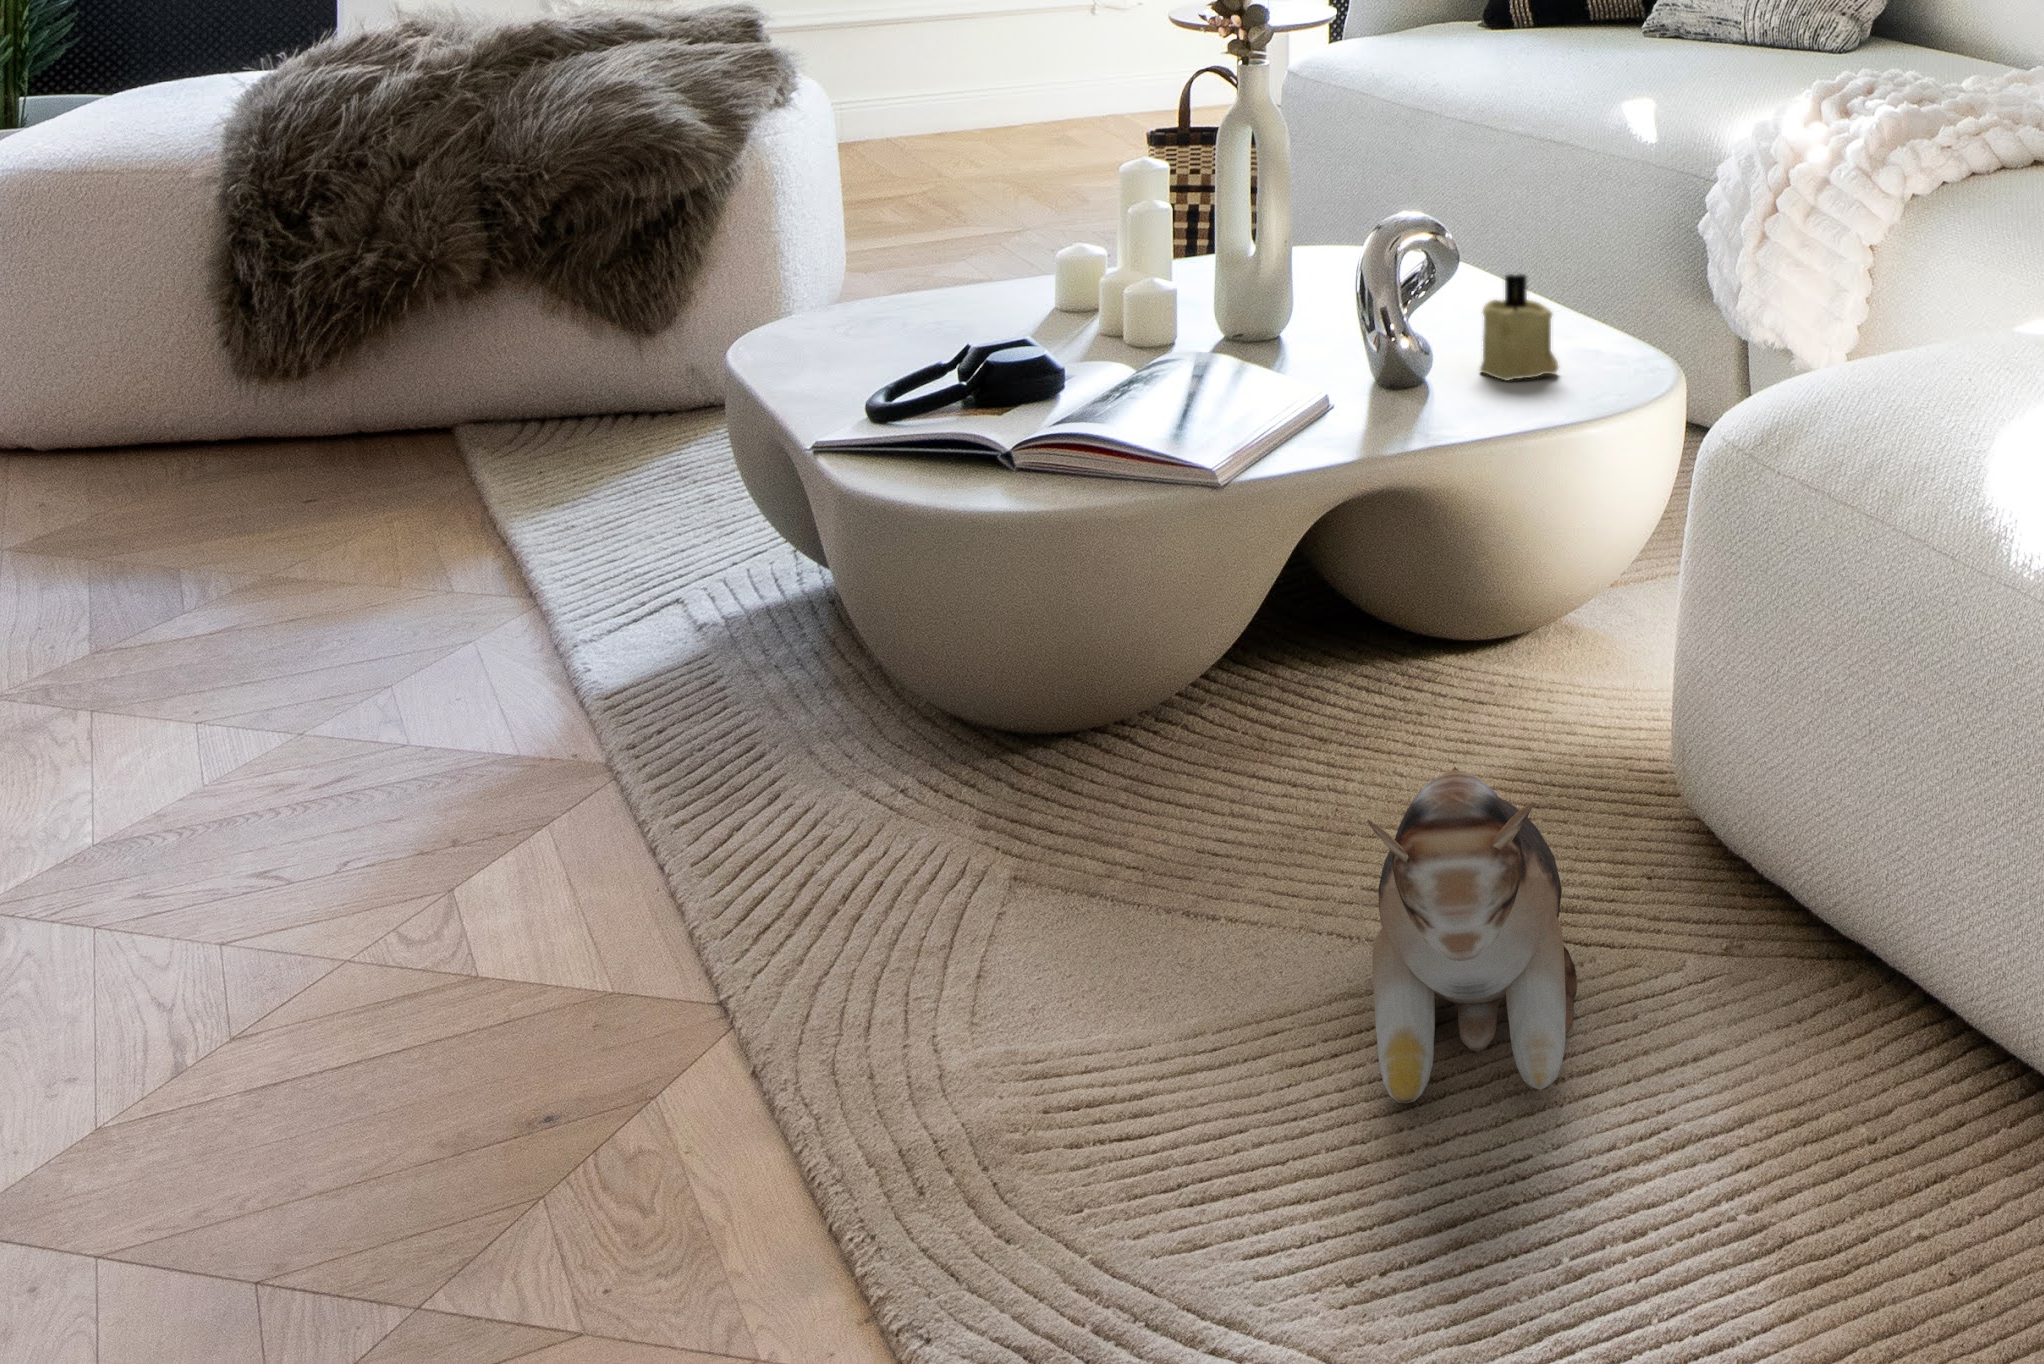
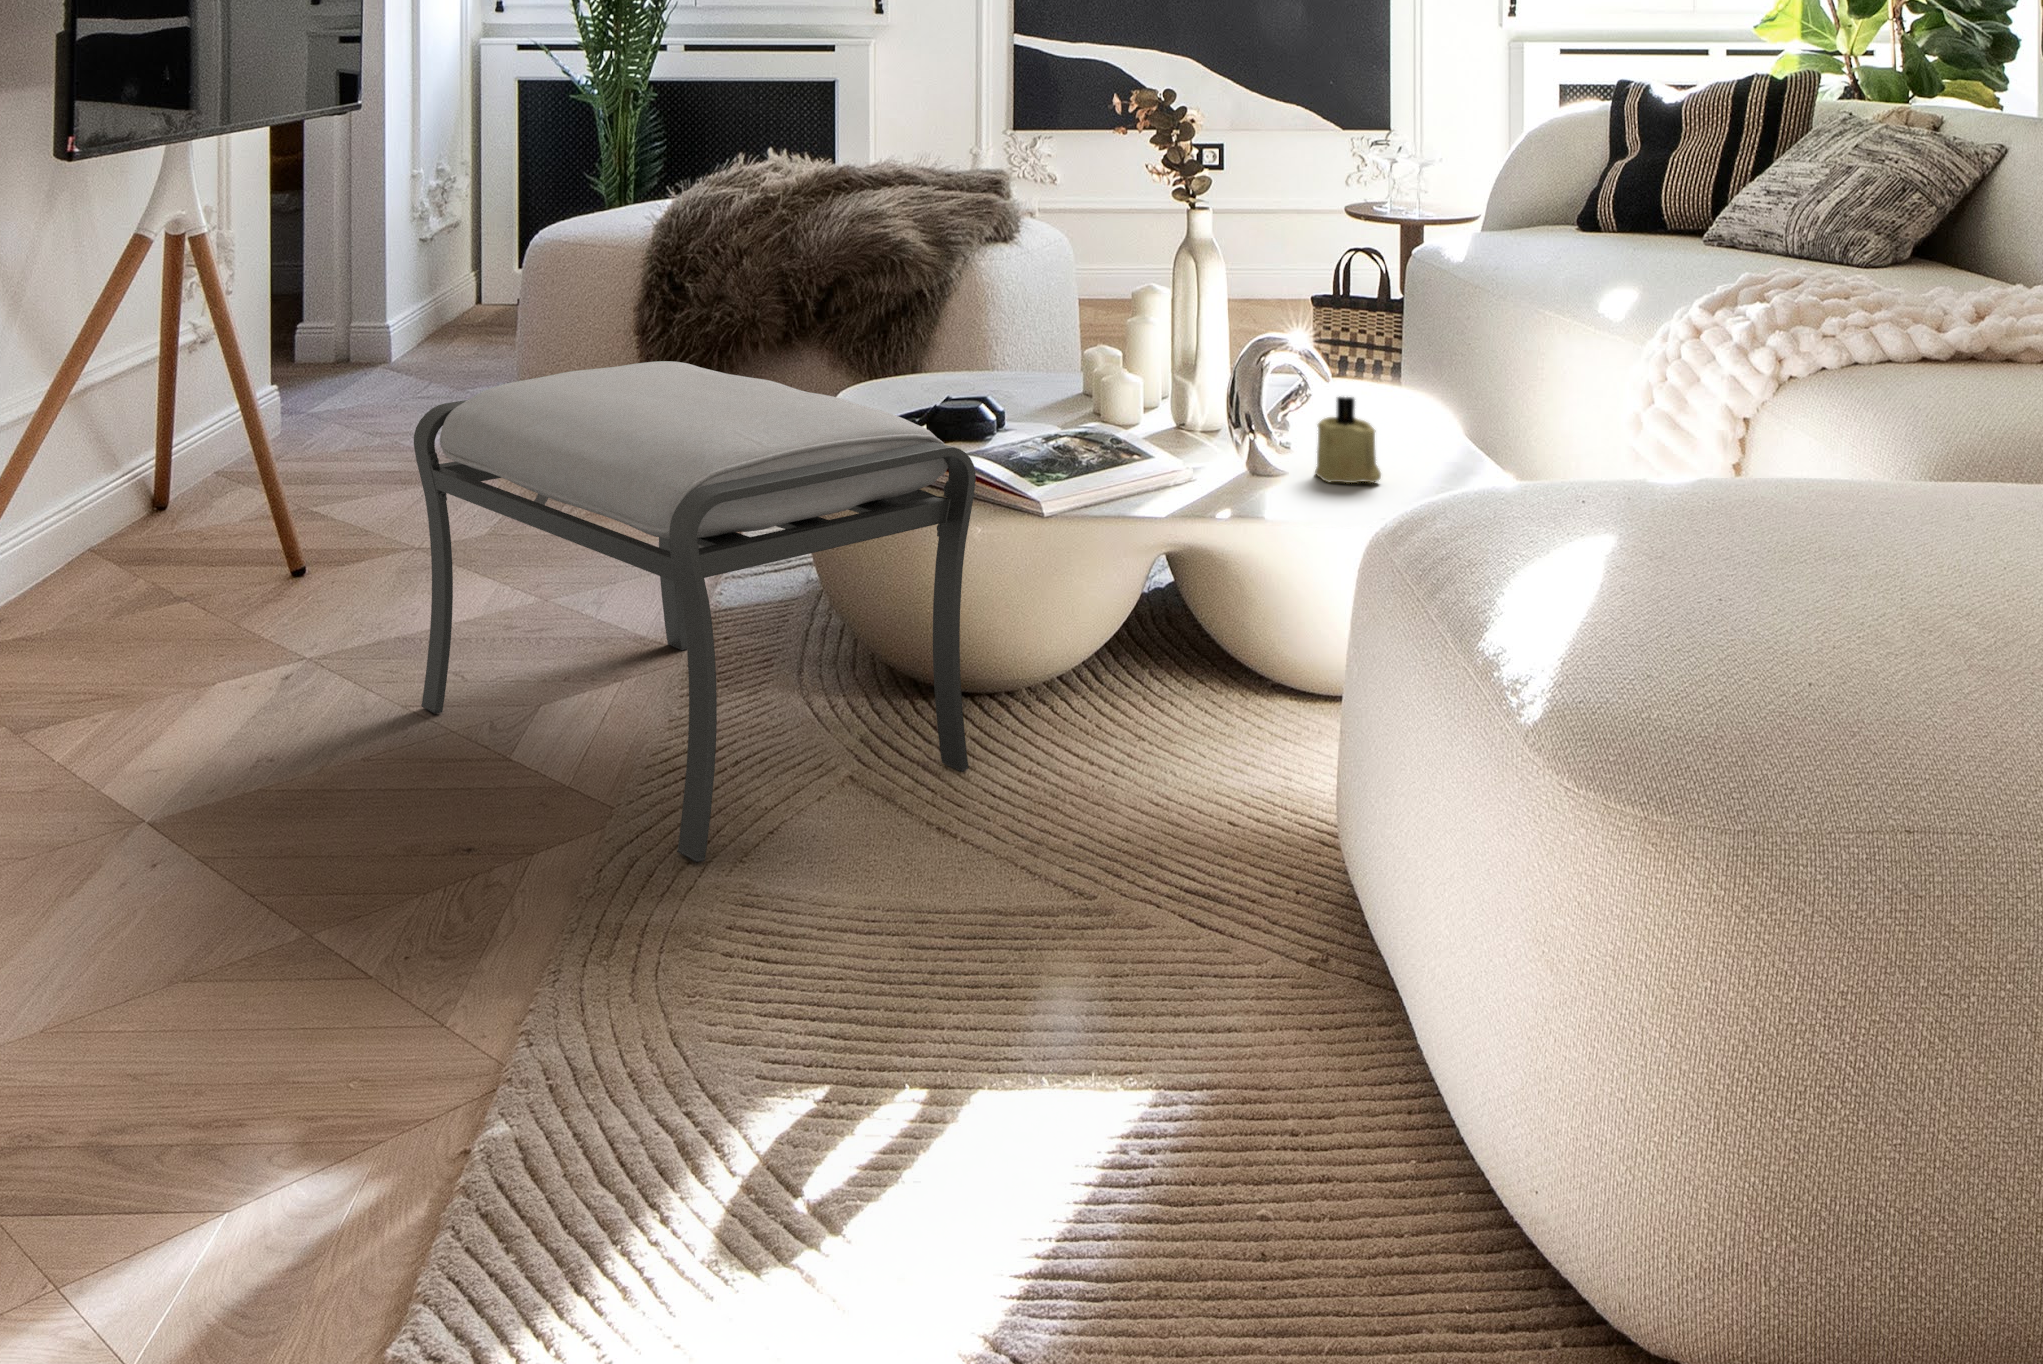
ottoman: none [252,330,1150,1031] -> present [414,361,976,862]
plush toy: present [1367,767,1577,1103] -> none [904,739,1166,1014]

